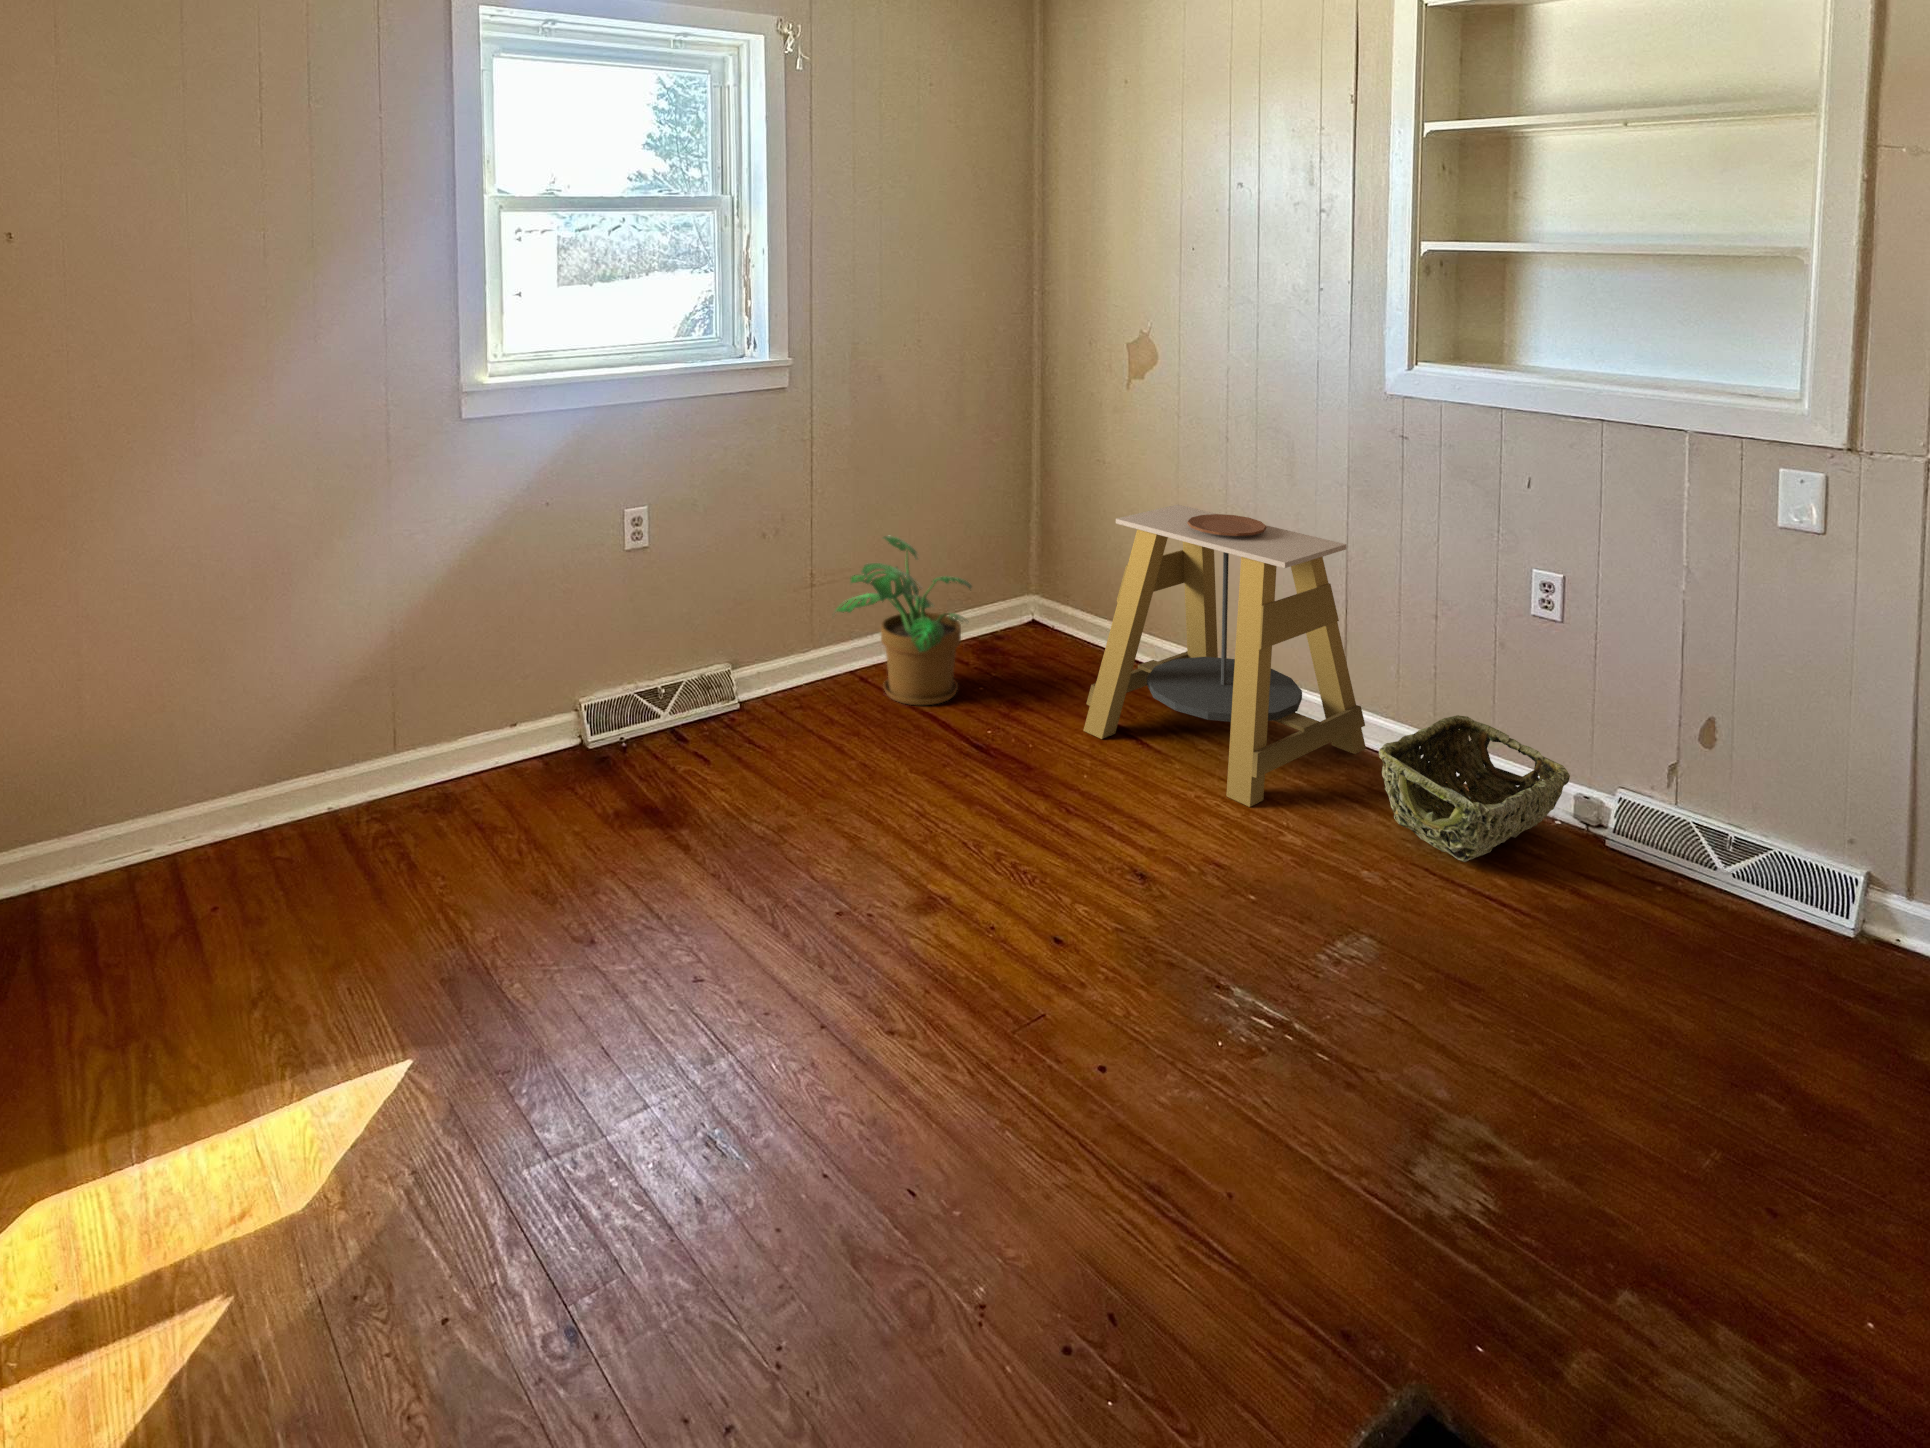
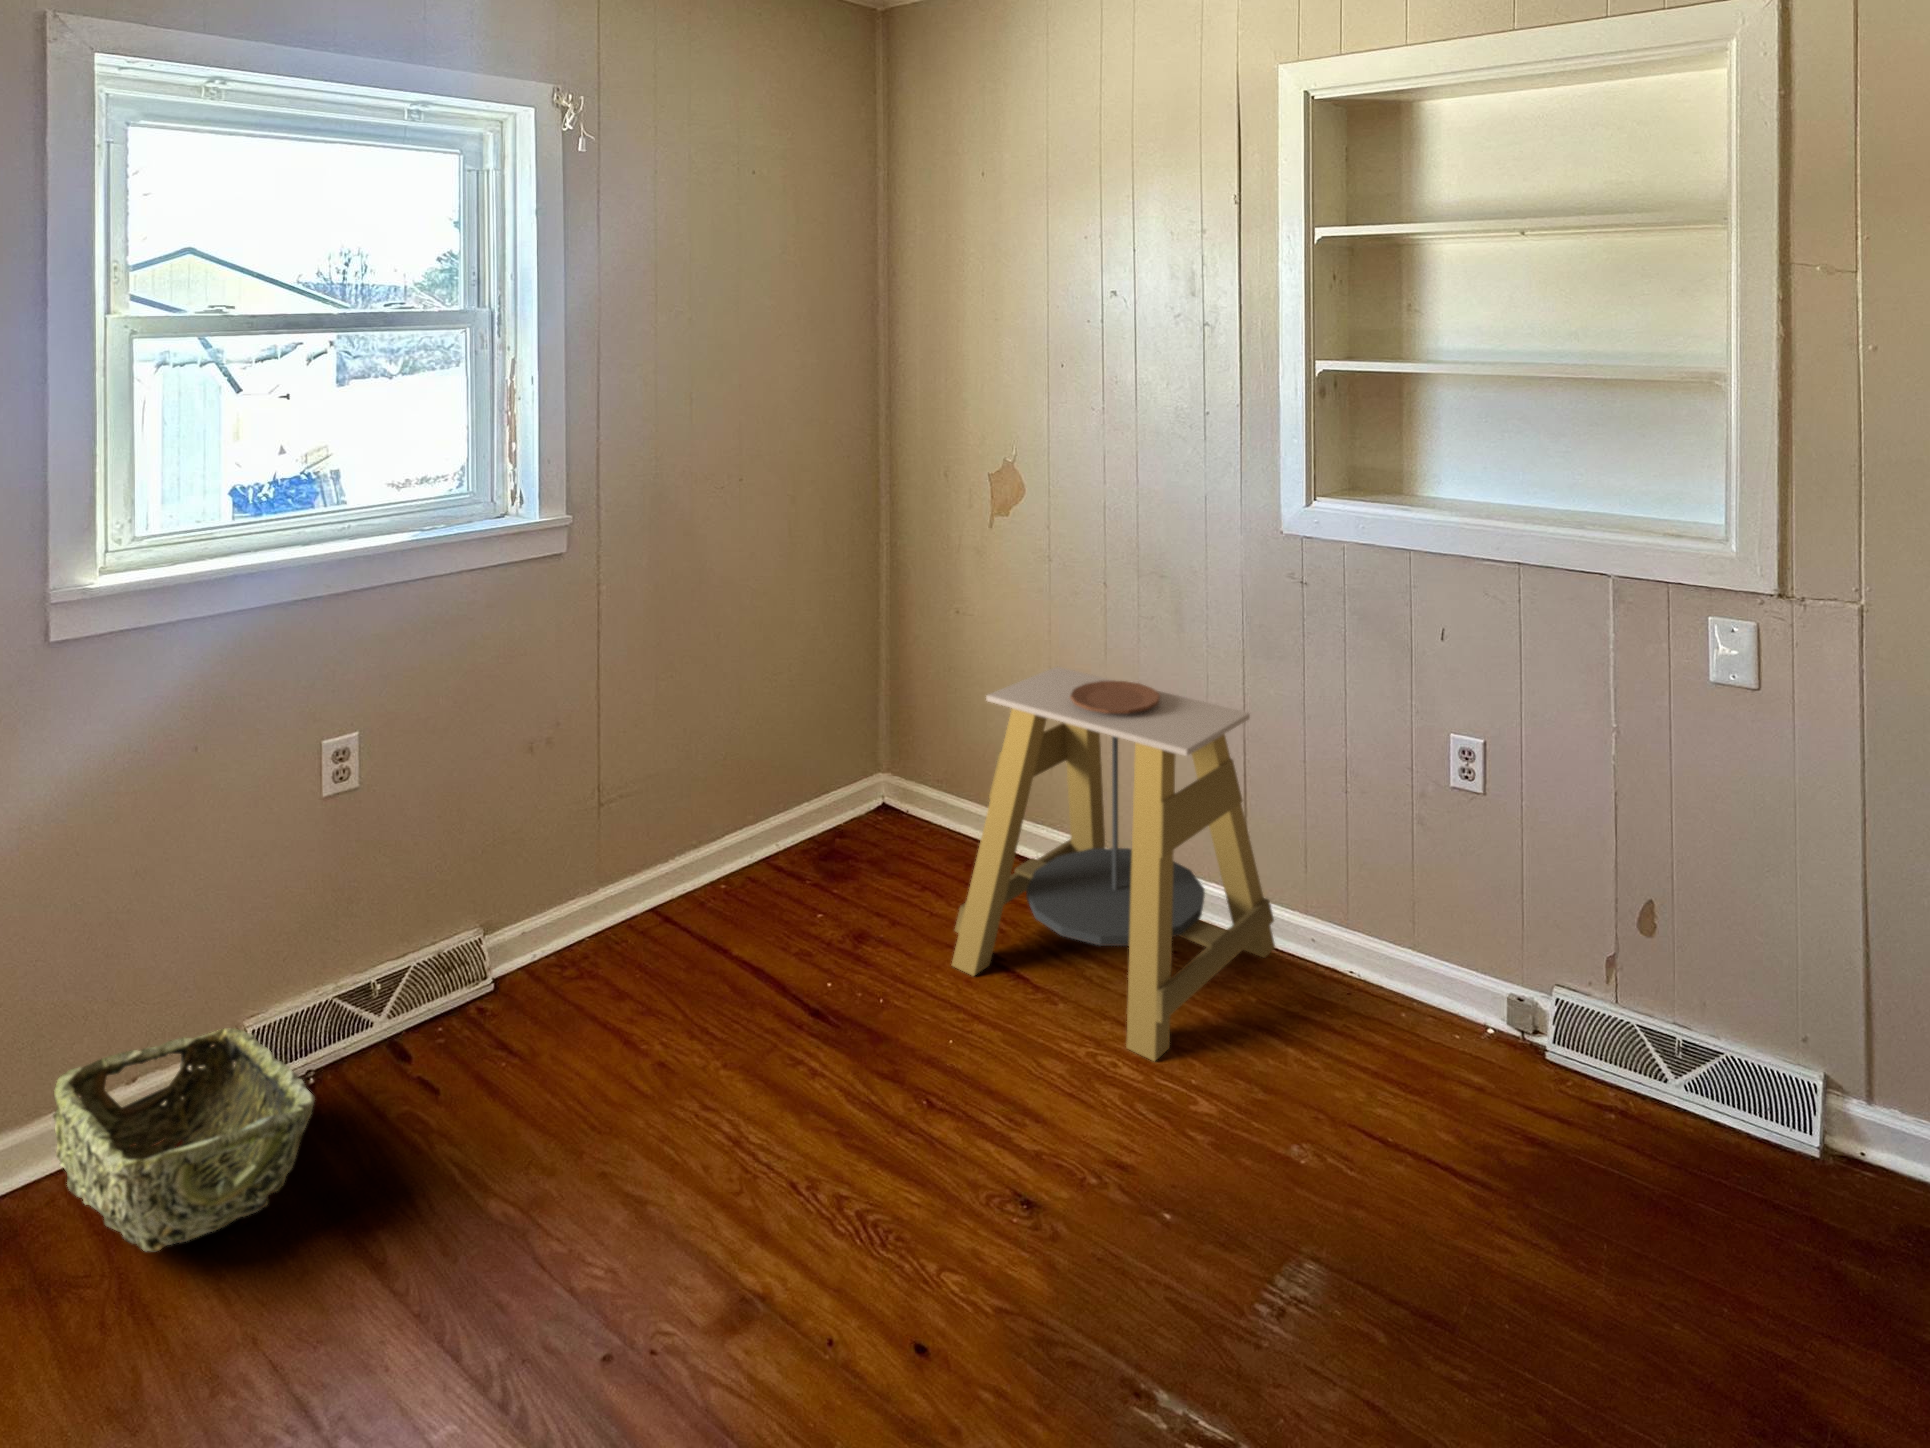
potted plant: present [836,536,972,705] -> none [633,726,812,952]
woven basket: present [1379,715,1570,862] -> present [53,1028,315,1251]

